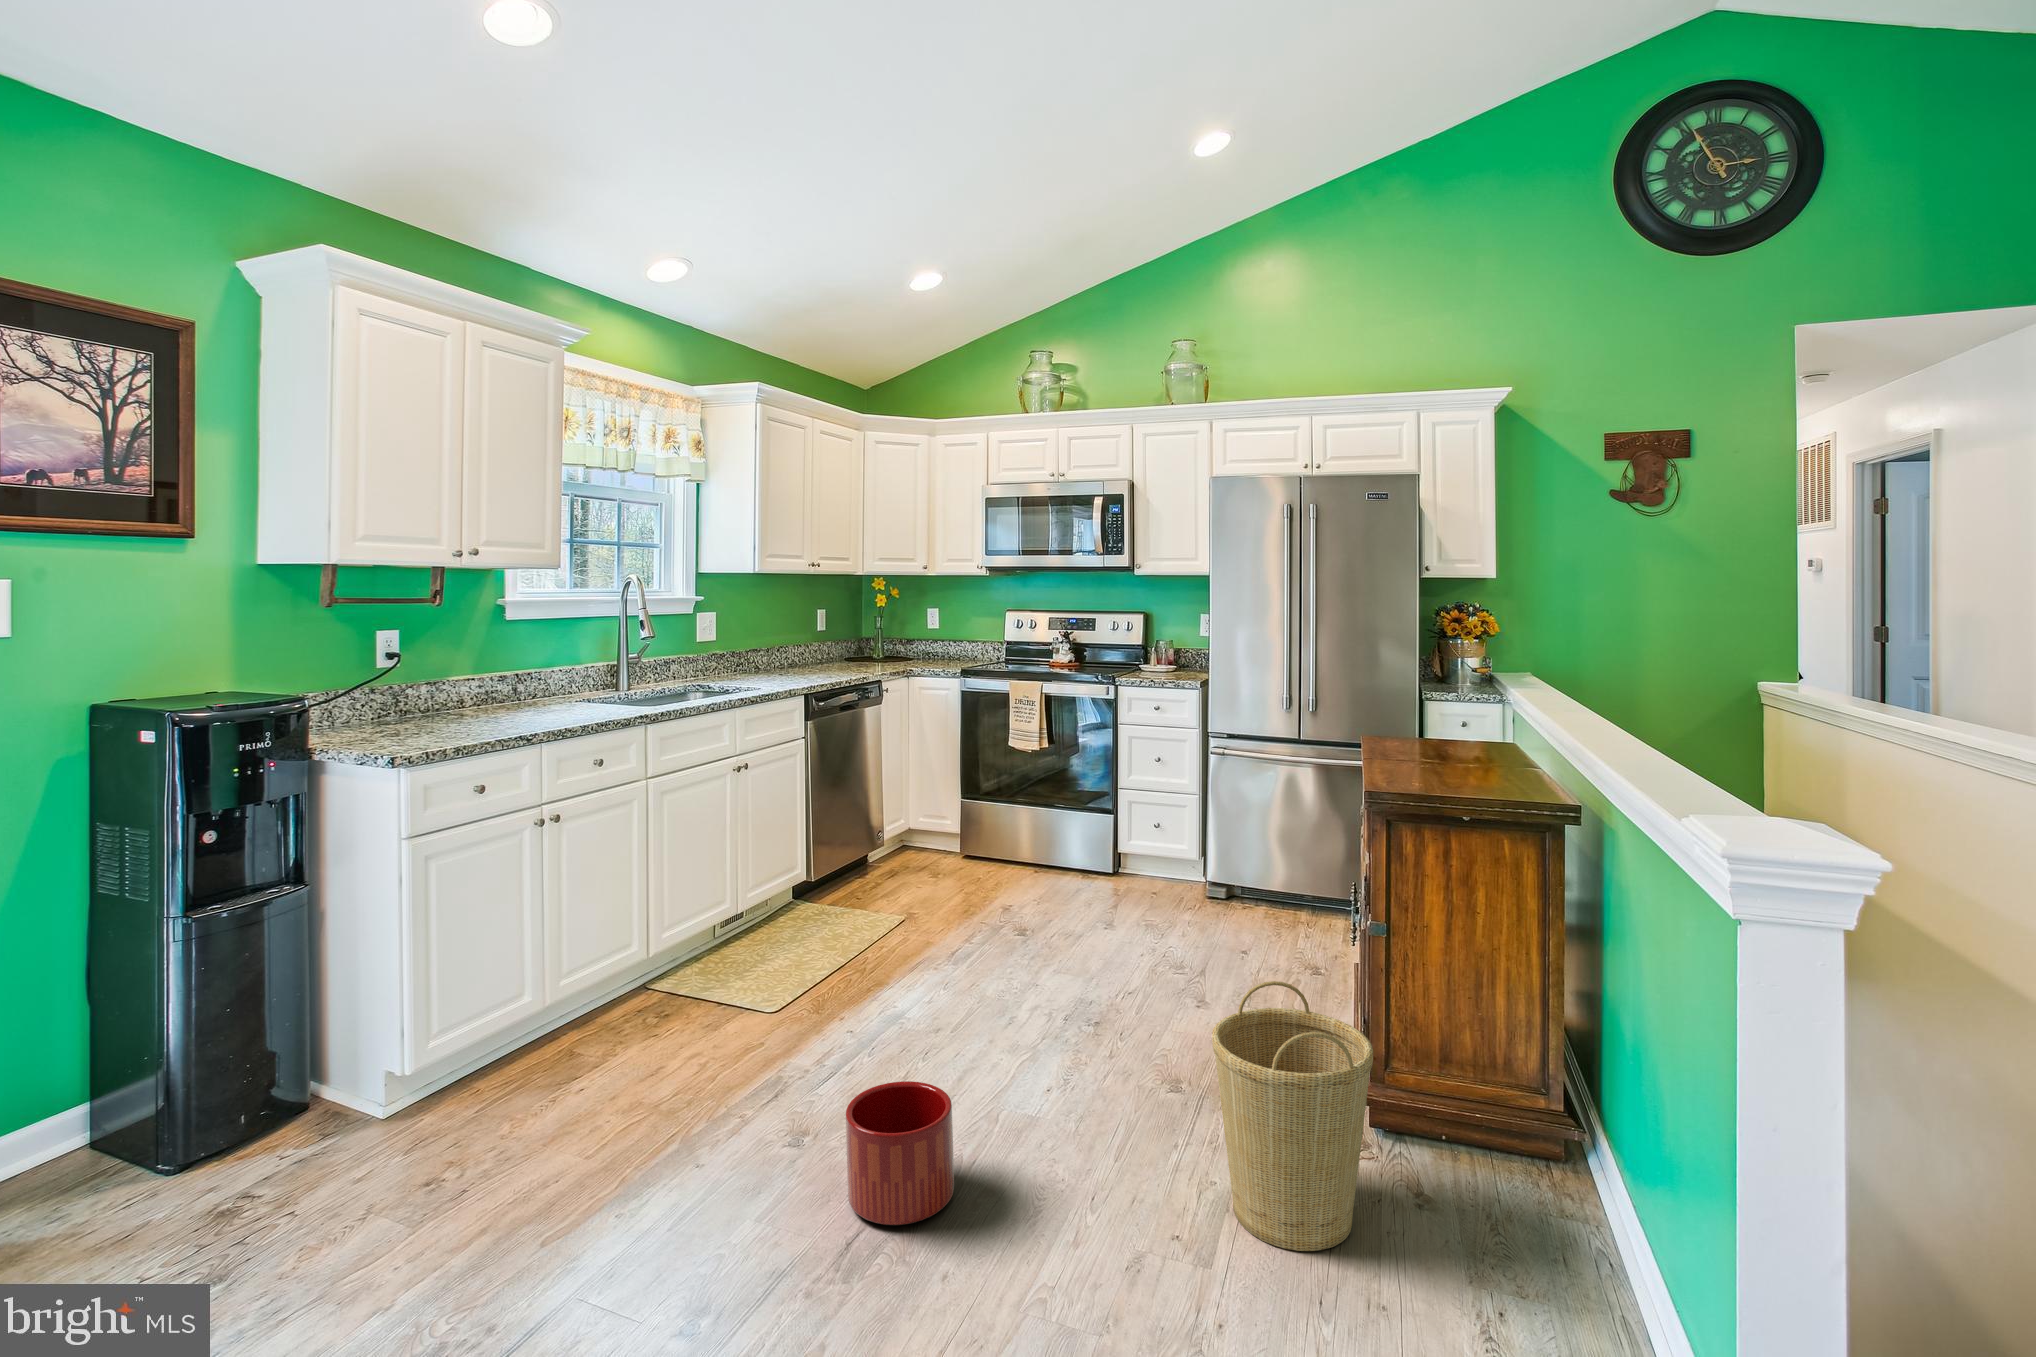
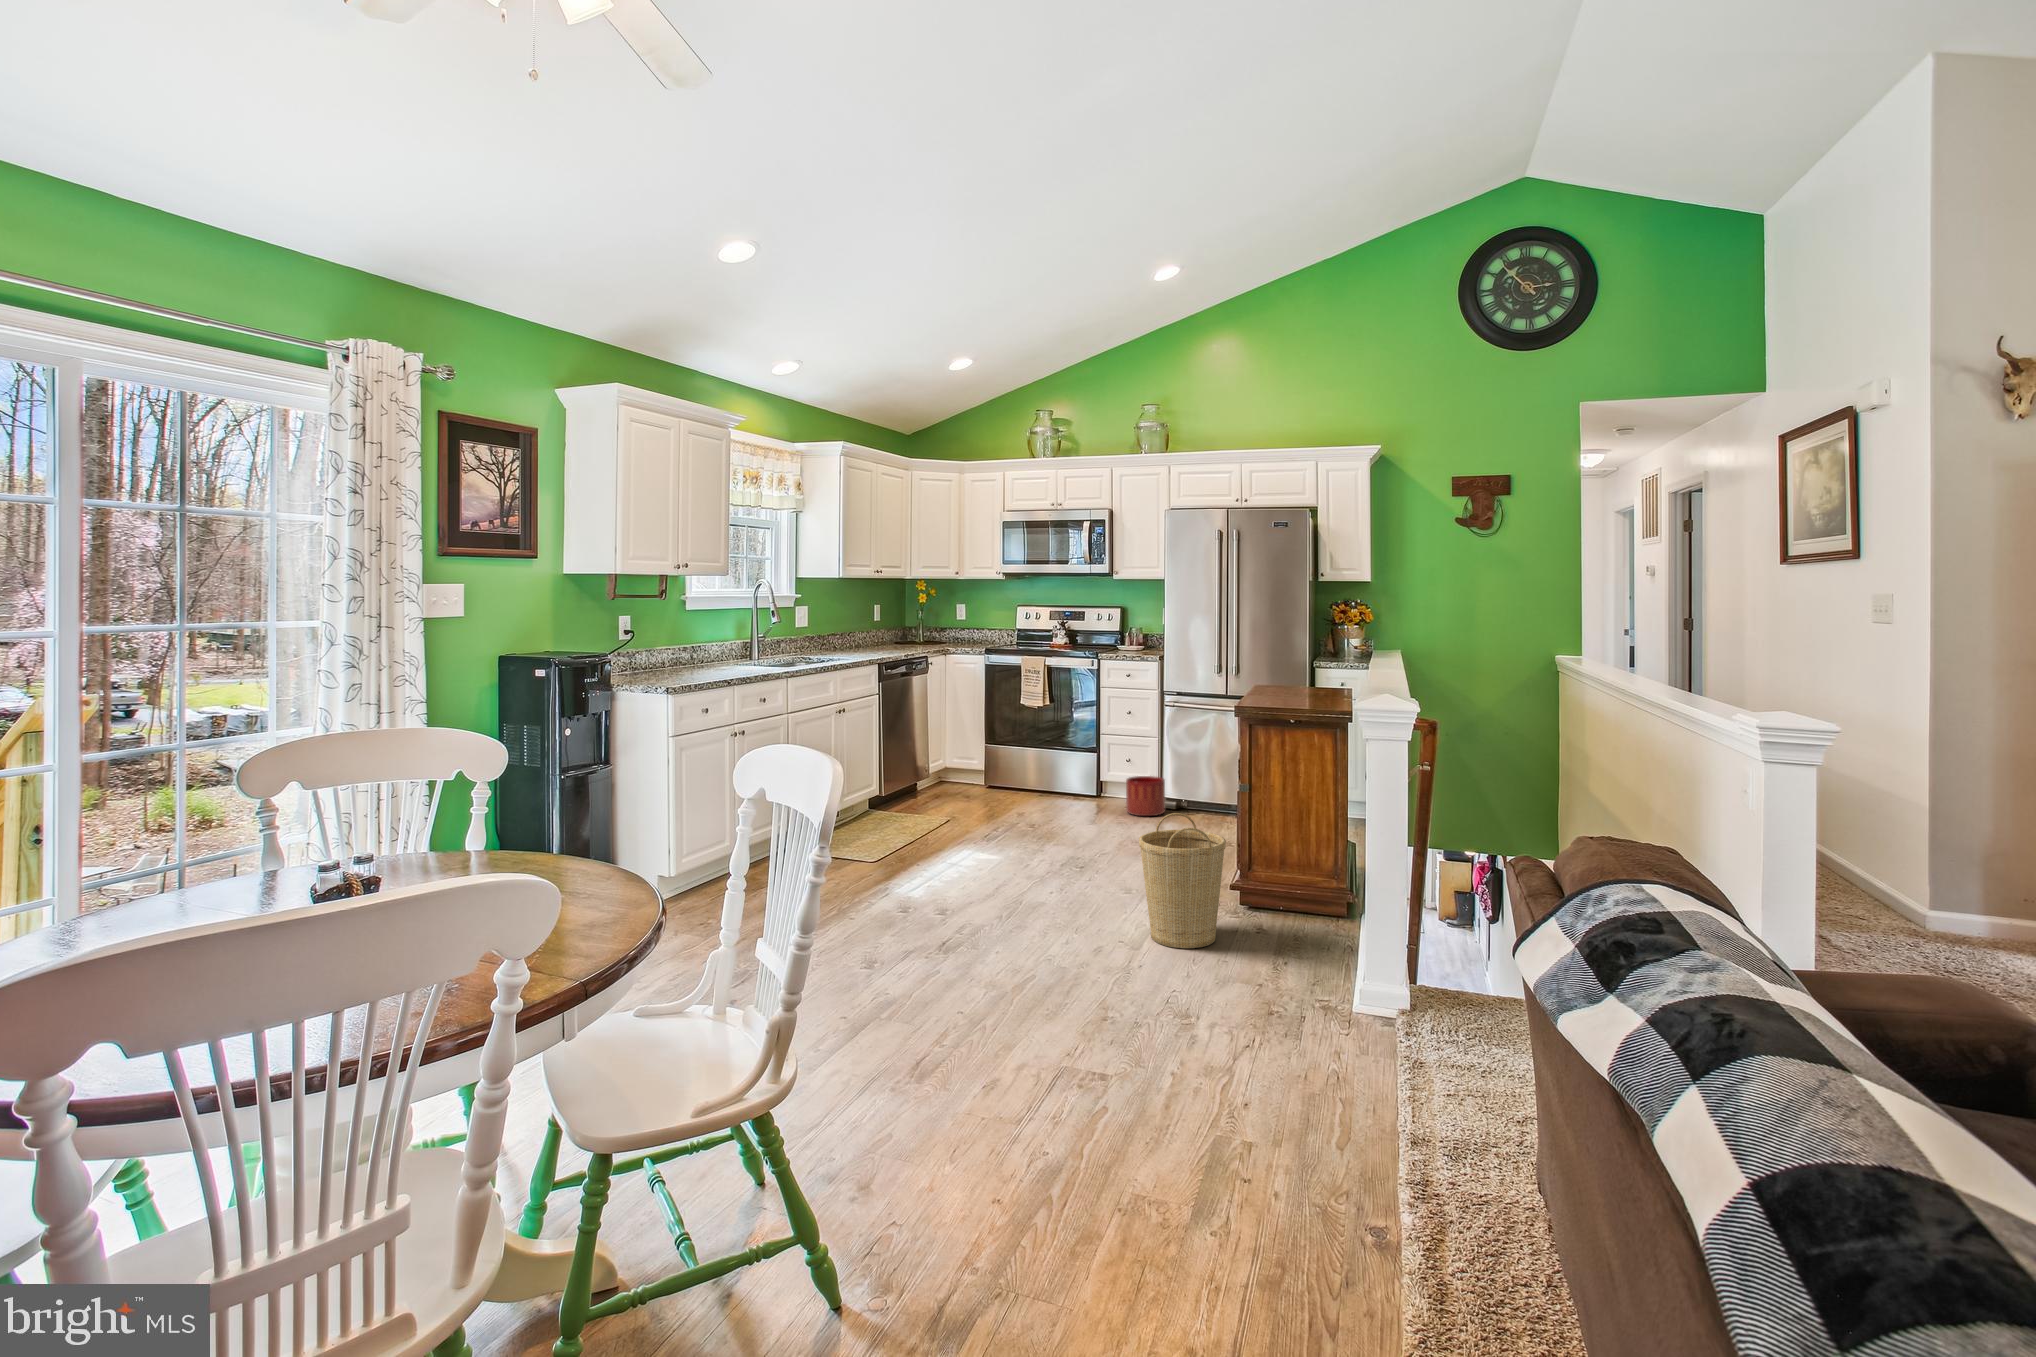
planter: present [846,1081,954,1225] -> present [1126,776,1165,816]

